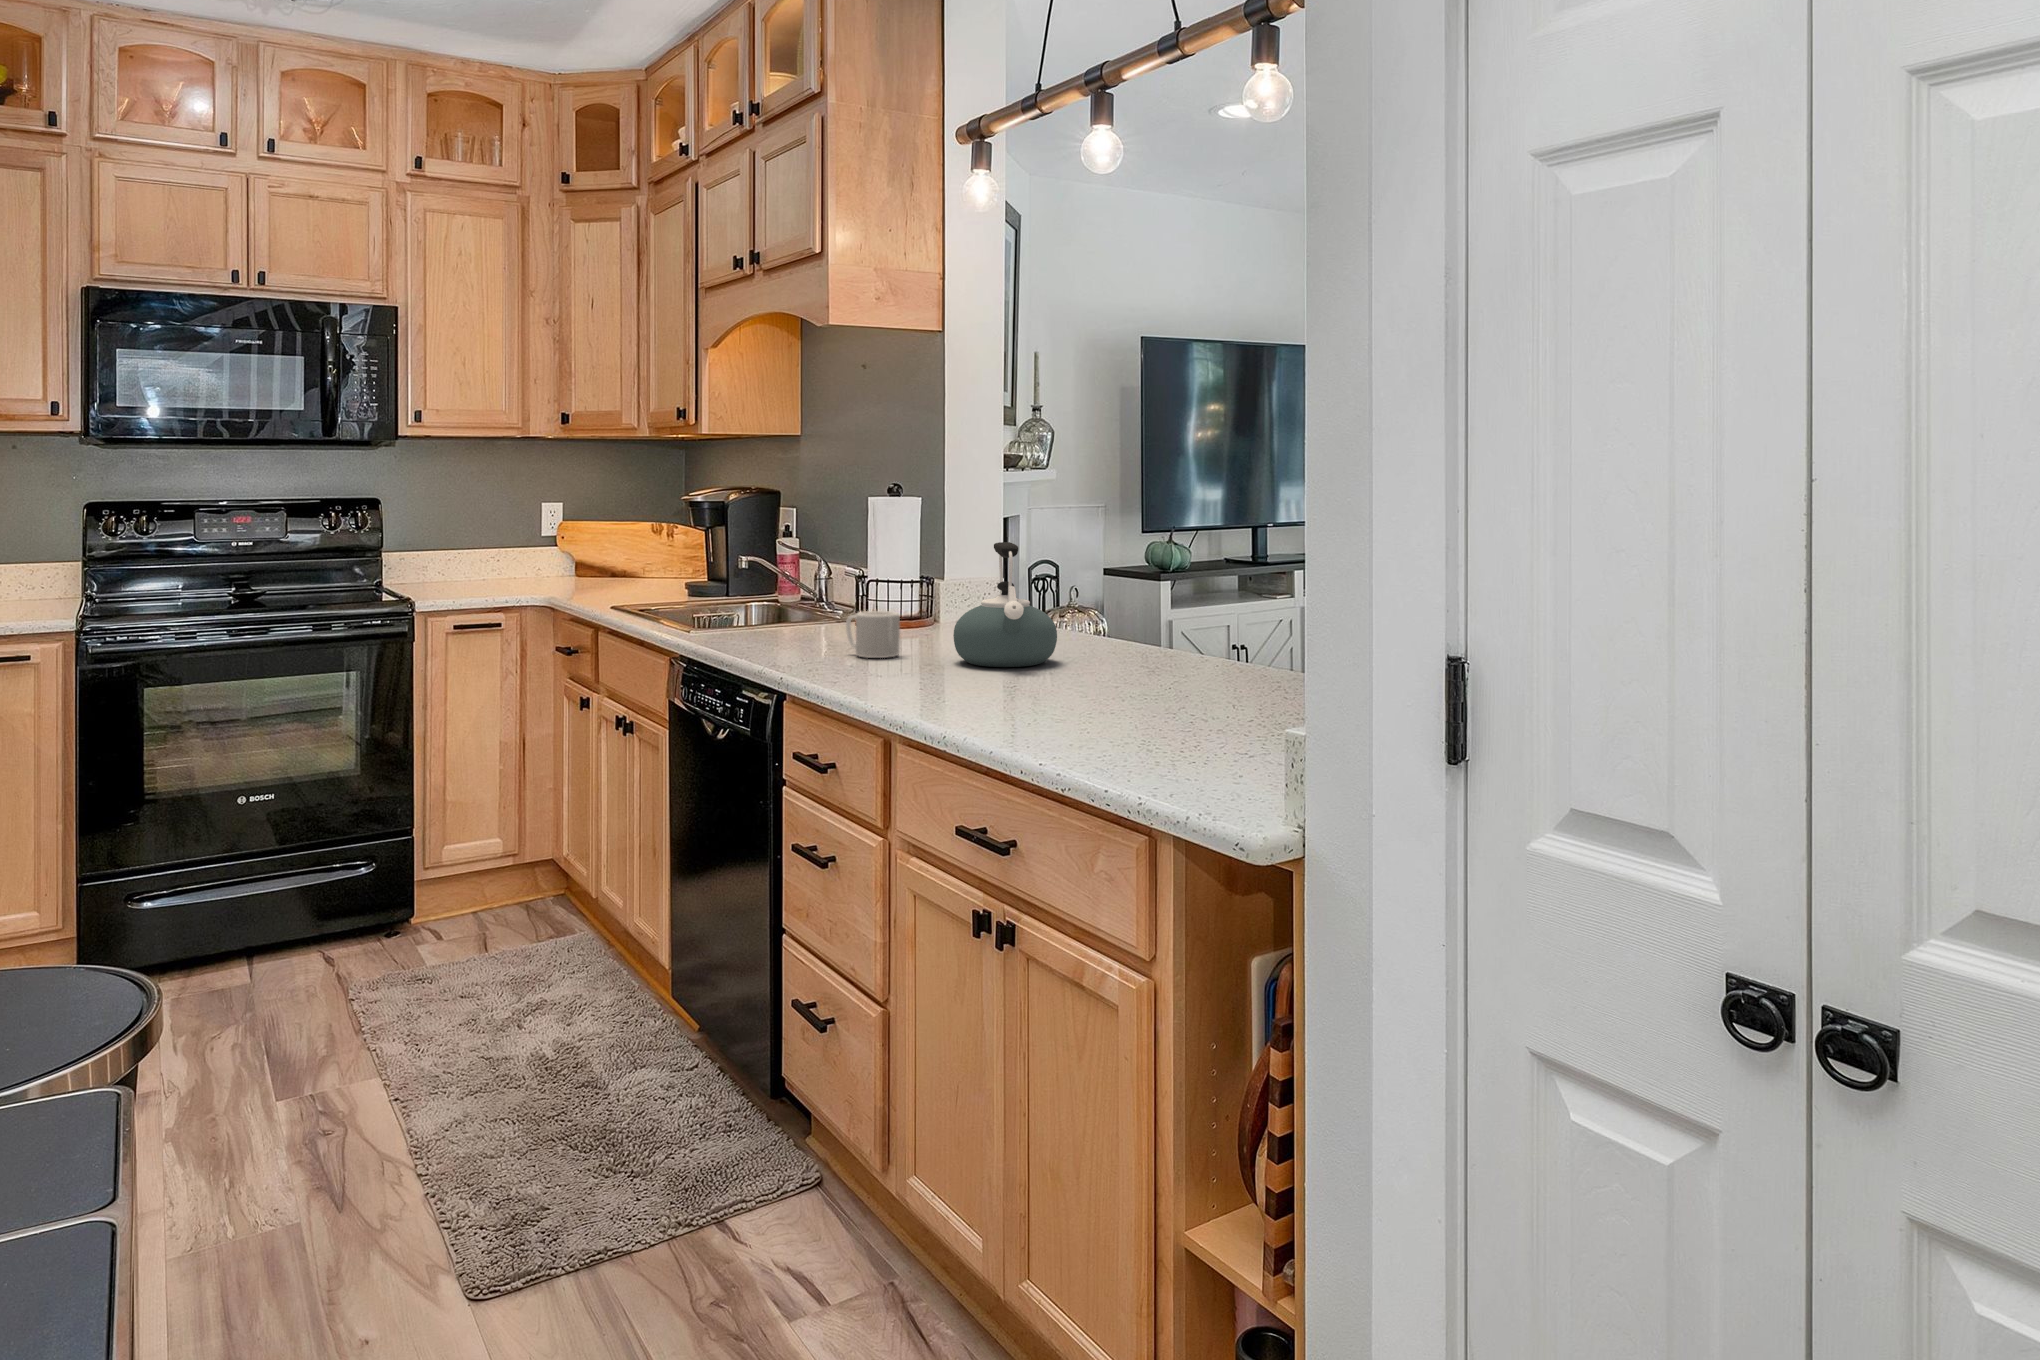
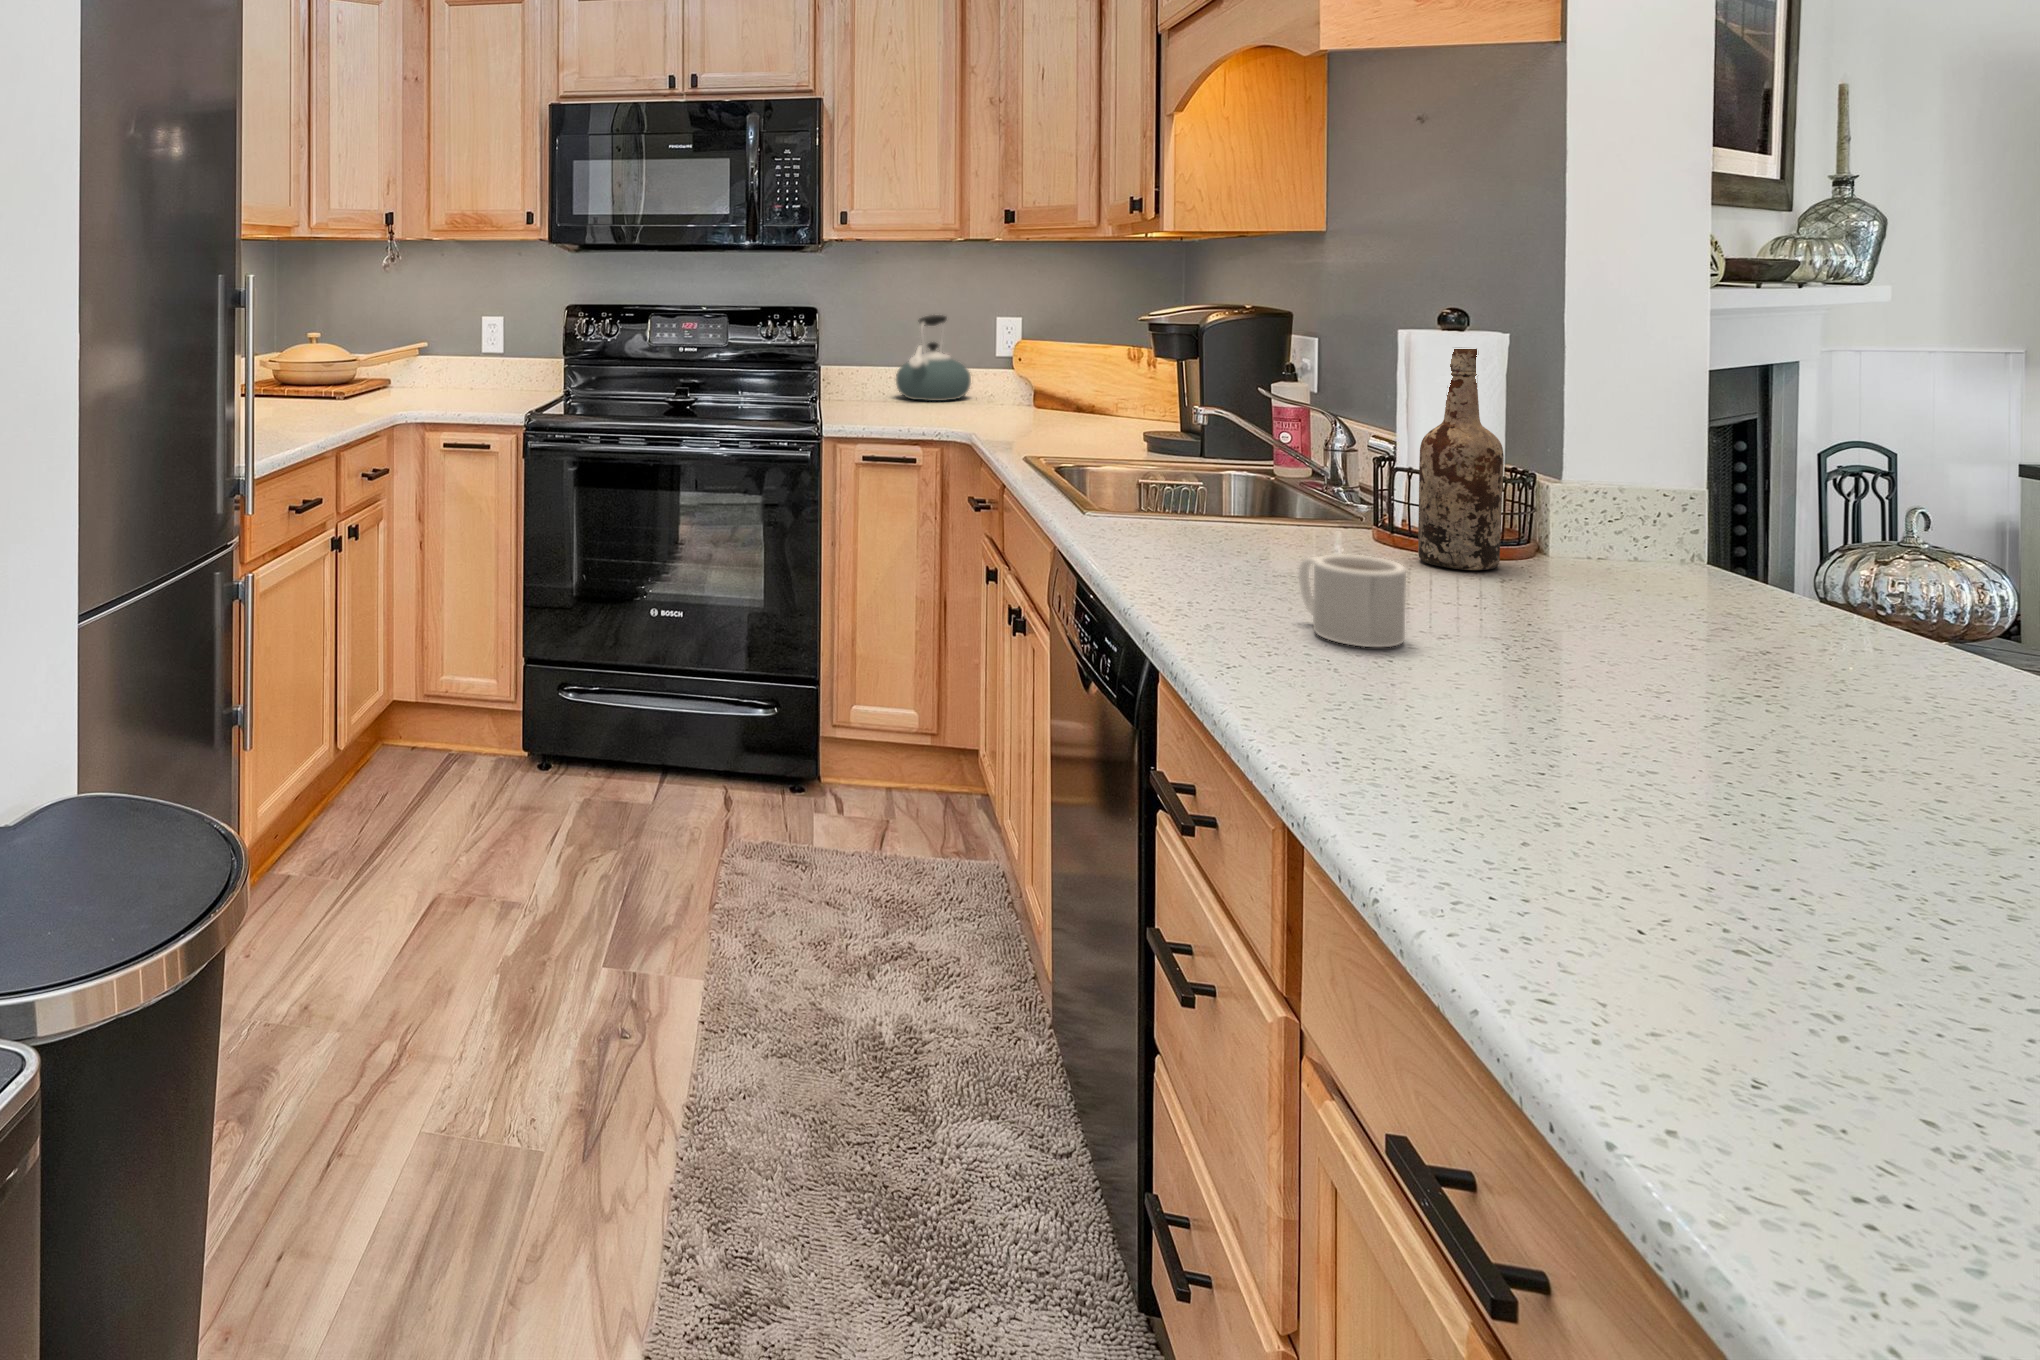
wine bottle: none [885,503,924,631] -> present [1418,349,1504,570]
kettle: present [953,542,1057,667] -> present [896,315,971,401]

